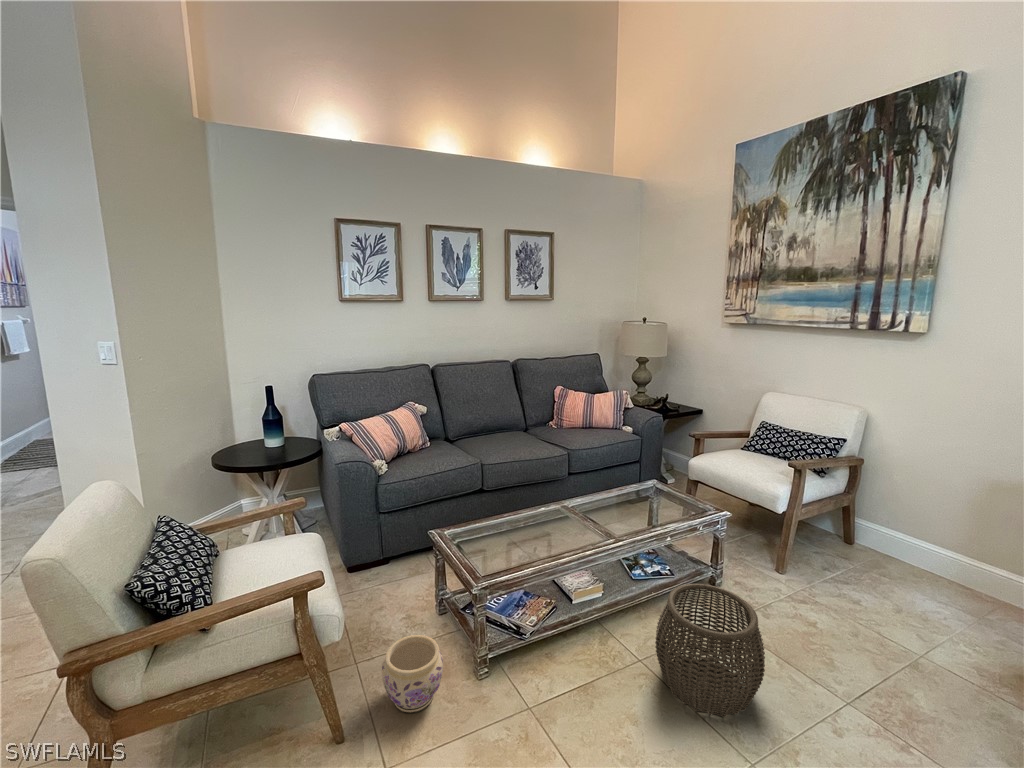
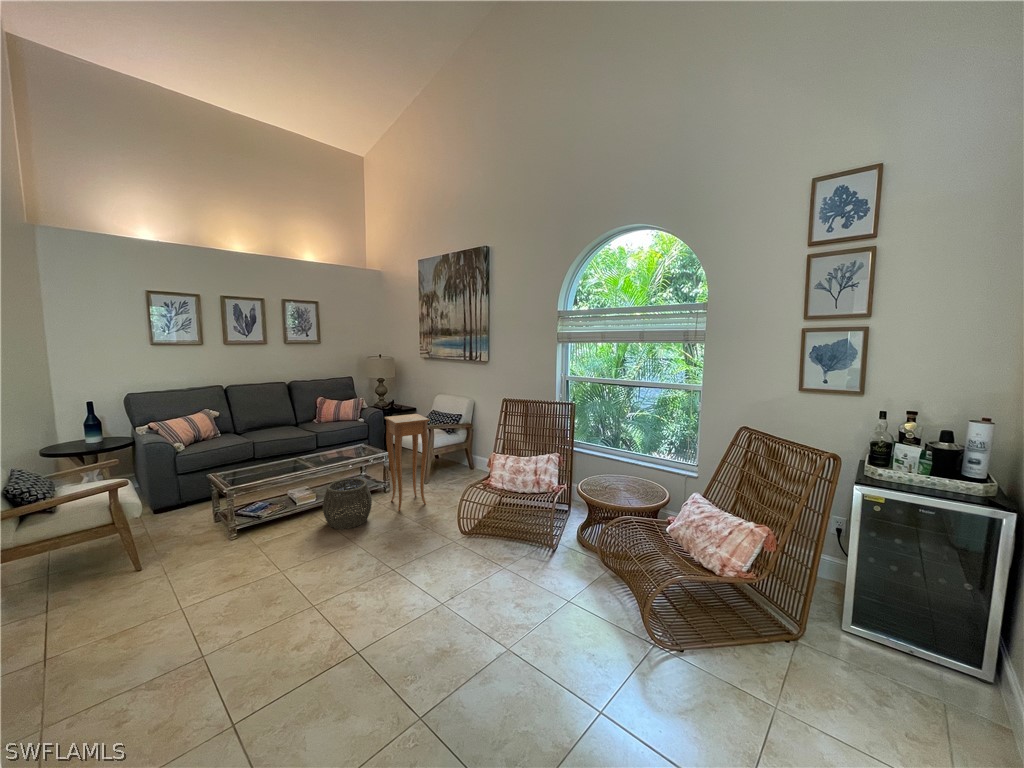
side table: none [754,446,891,667] -> present [385,414,430,511]
planter: present [382,635,443,713] -> none [163,518,202,553]

